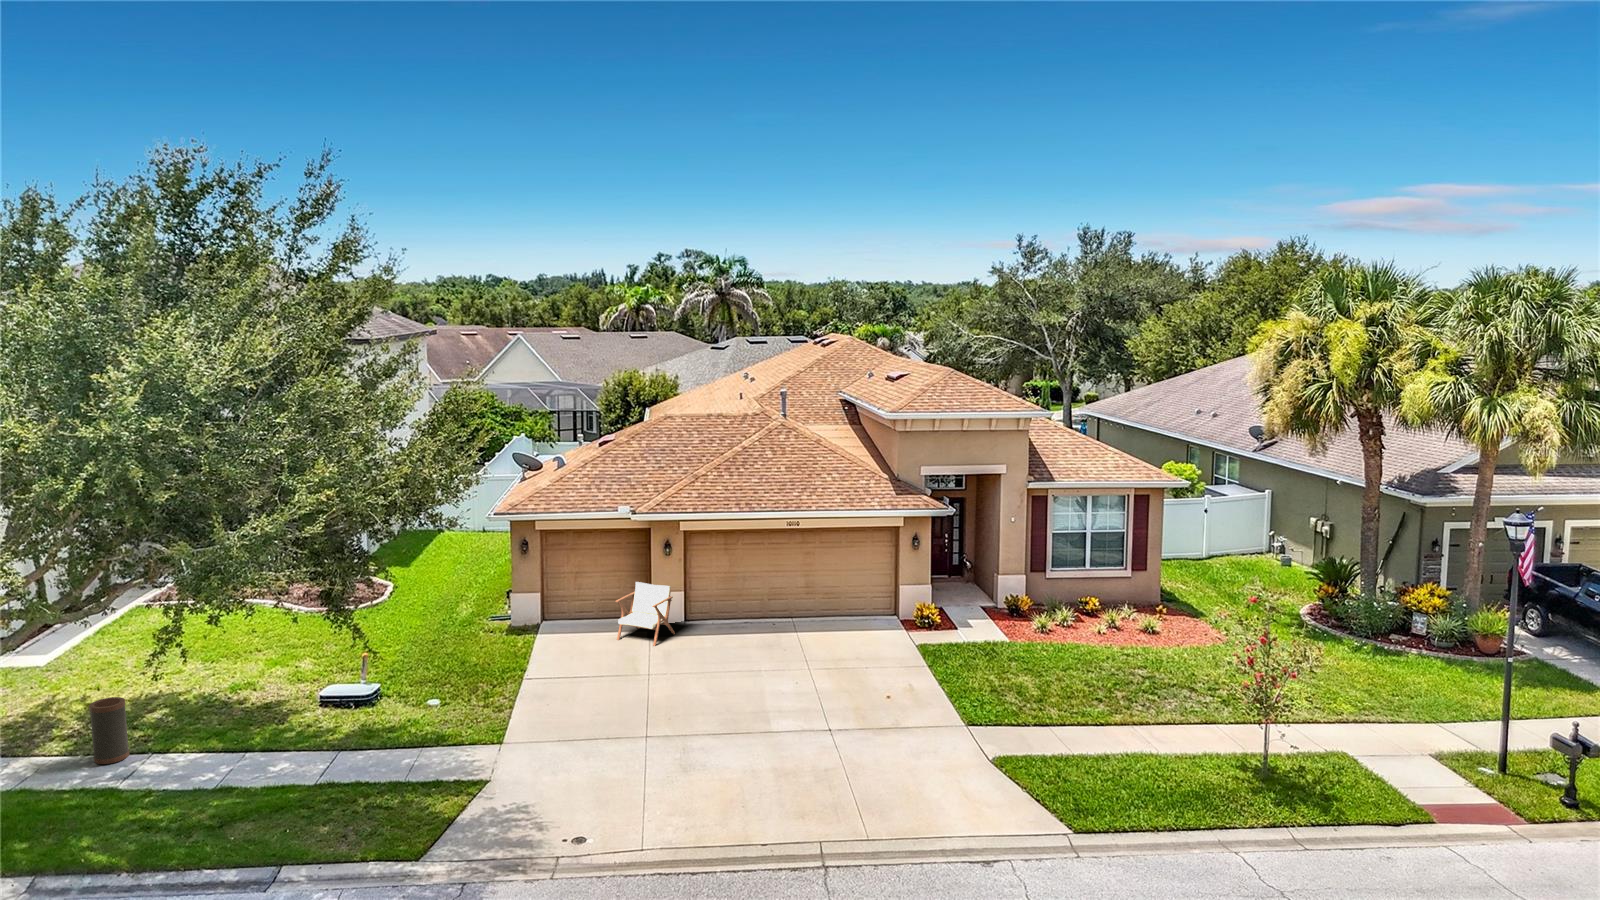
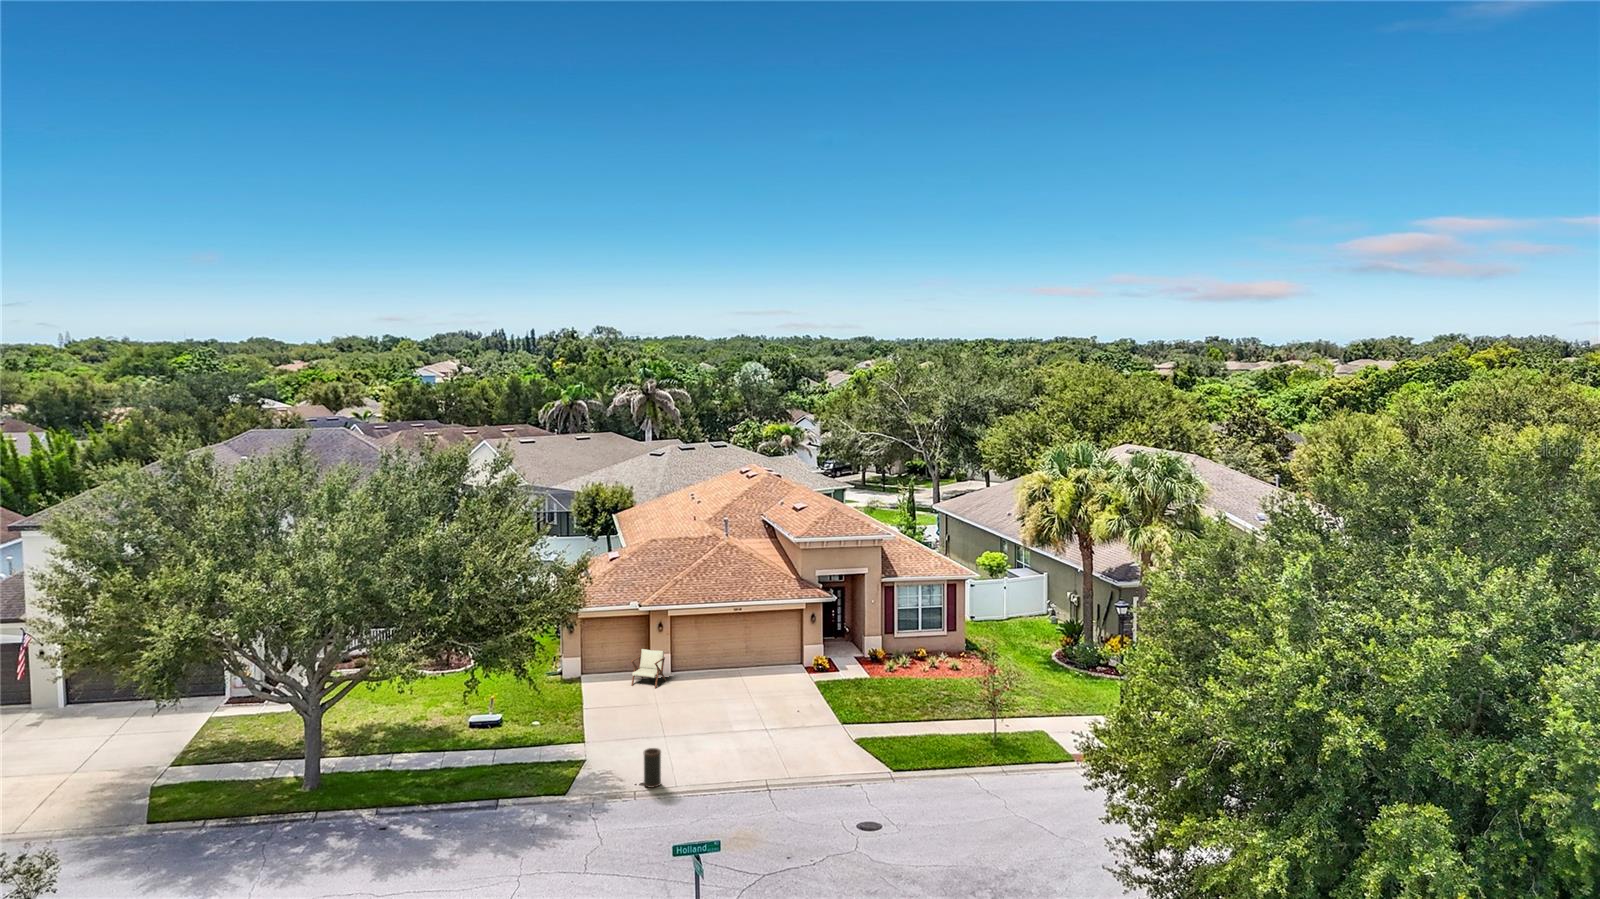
trash can: present [89,697,129,764] -> present [644,748,661,788]

